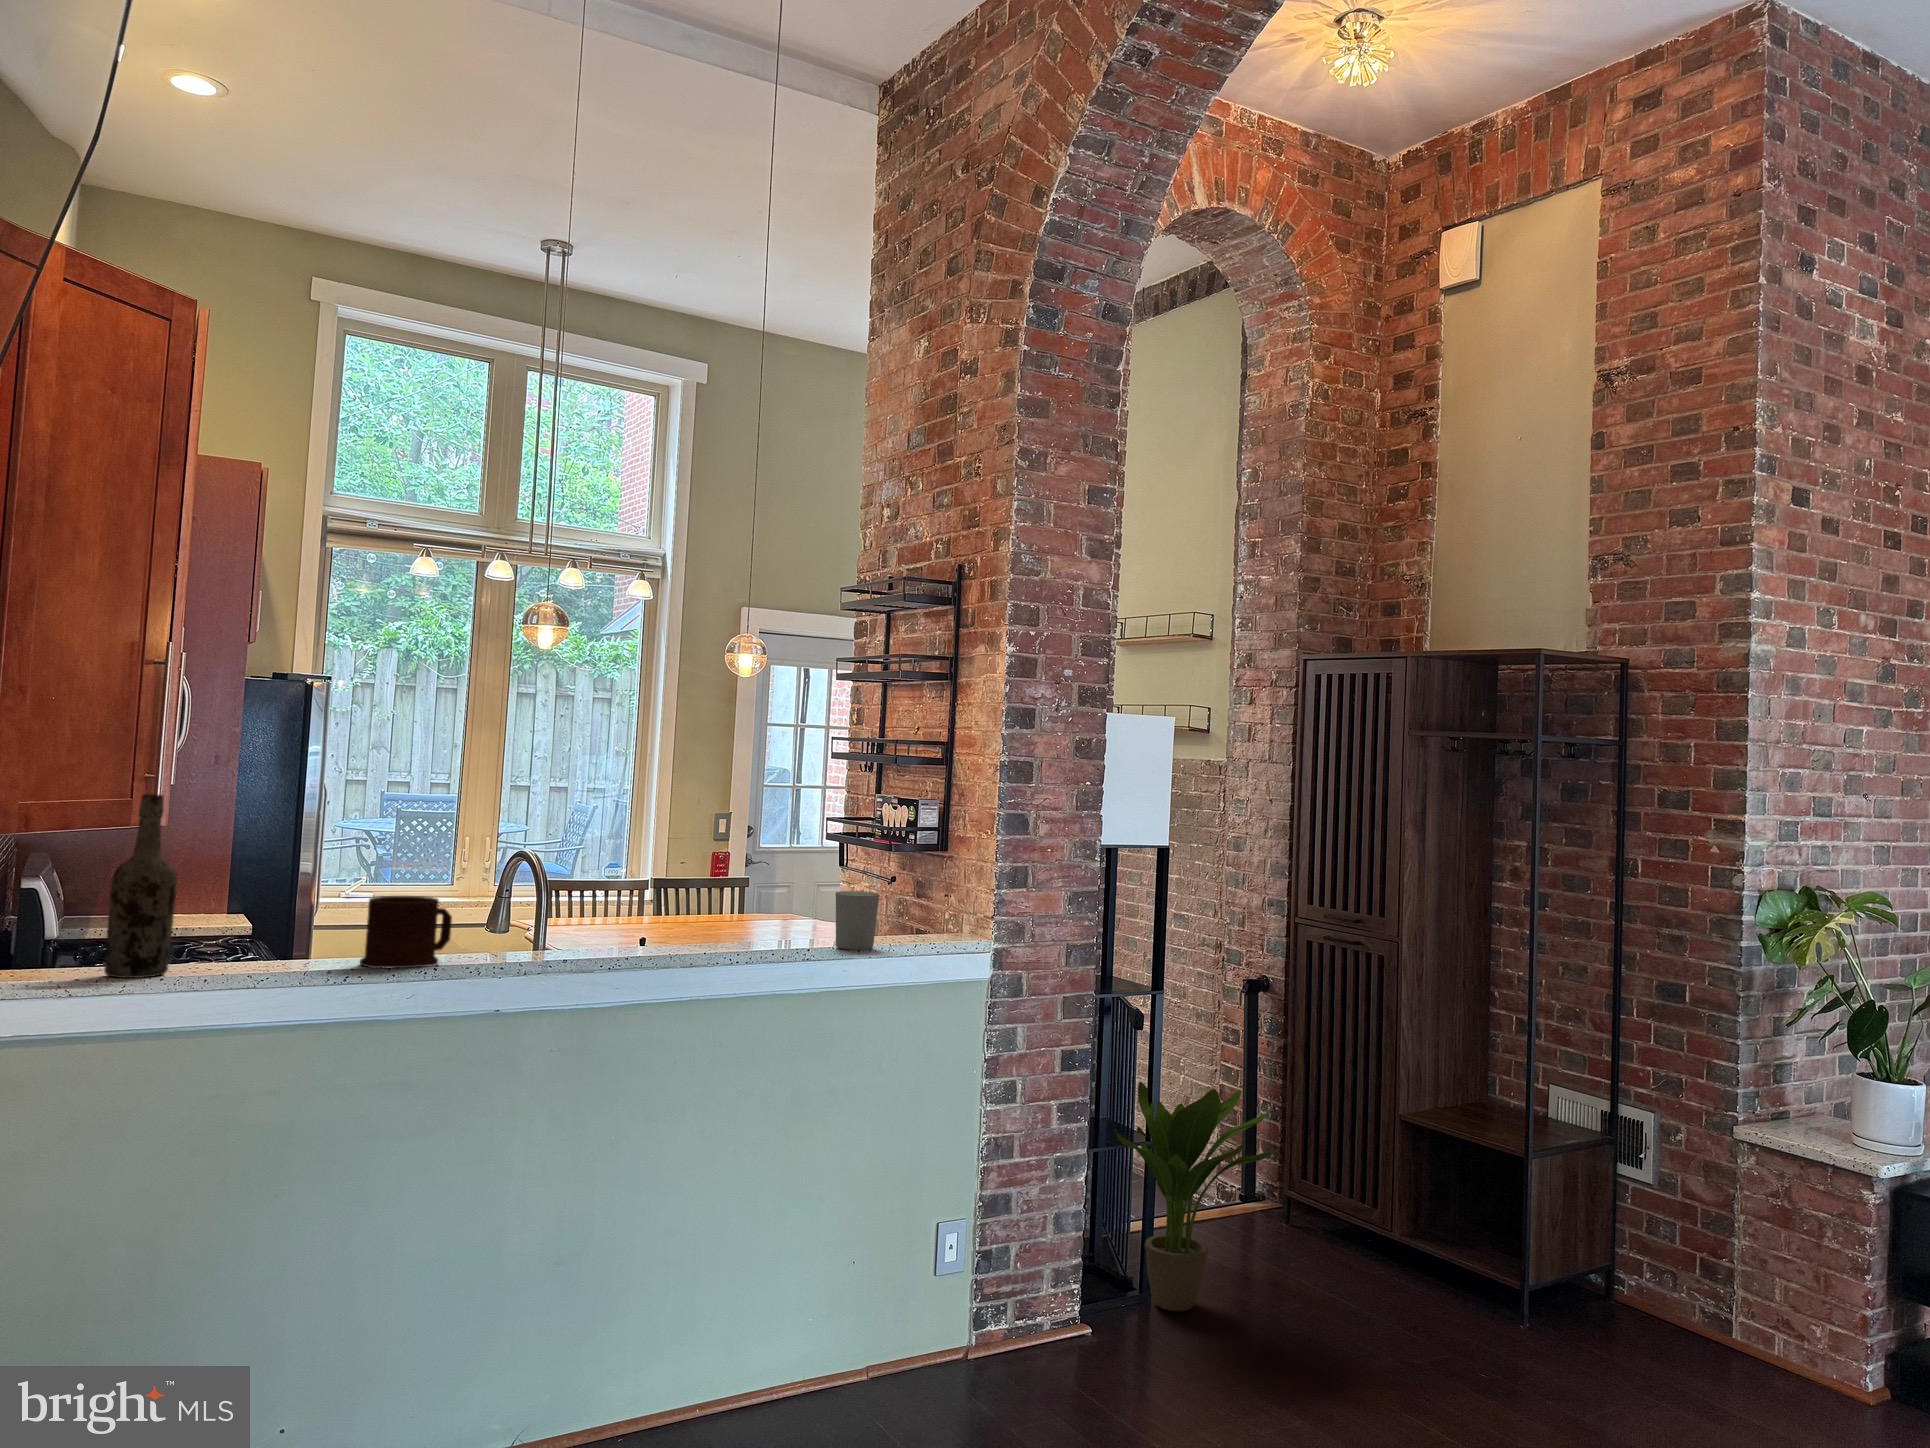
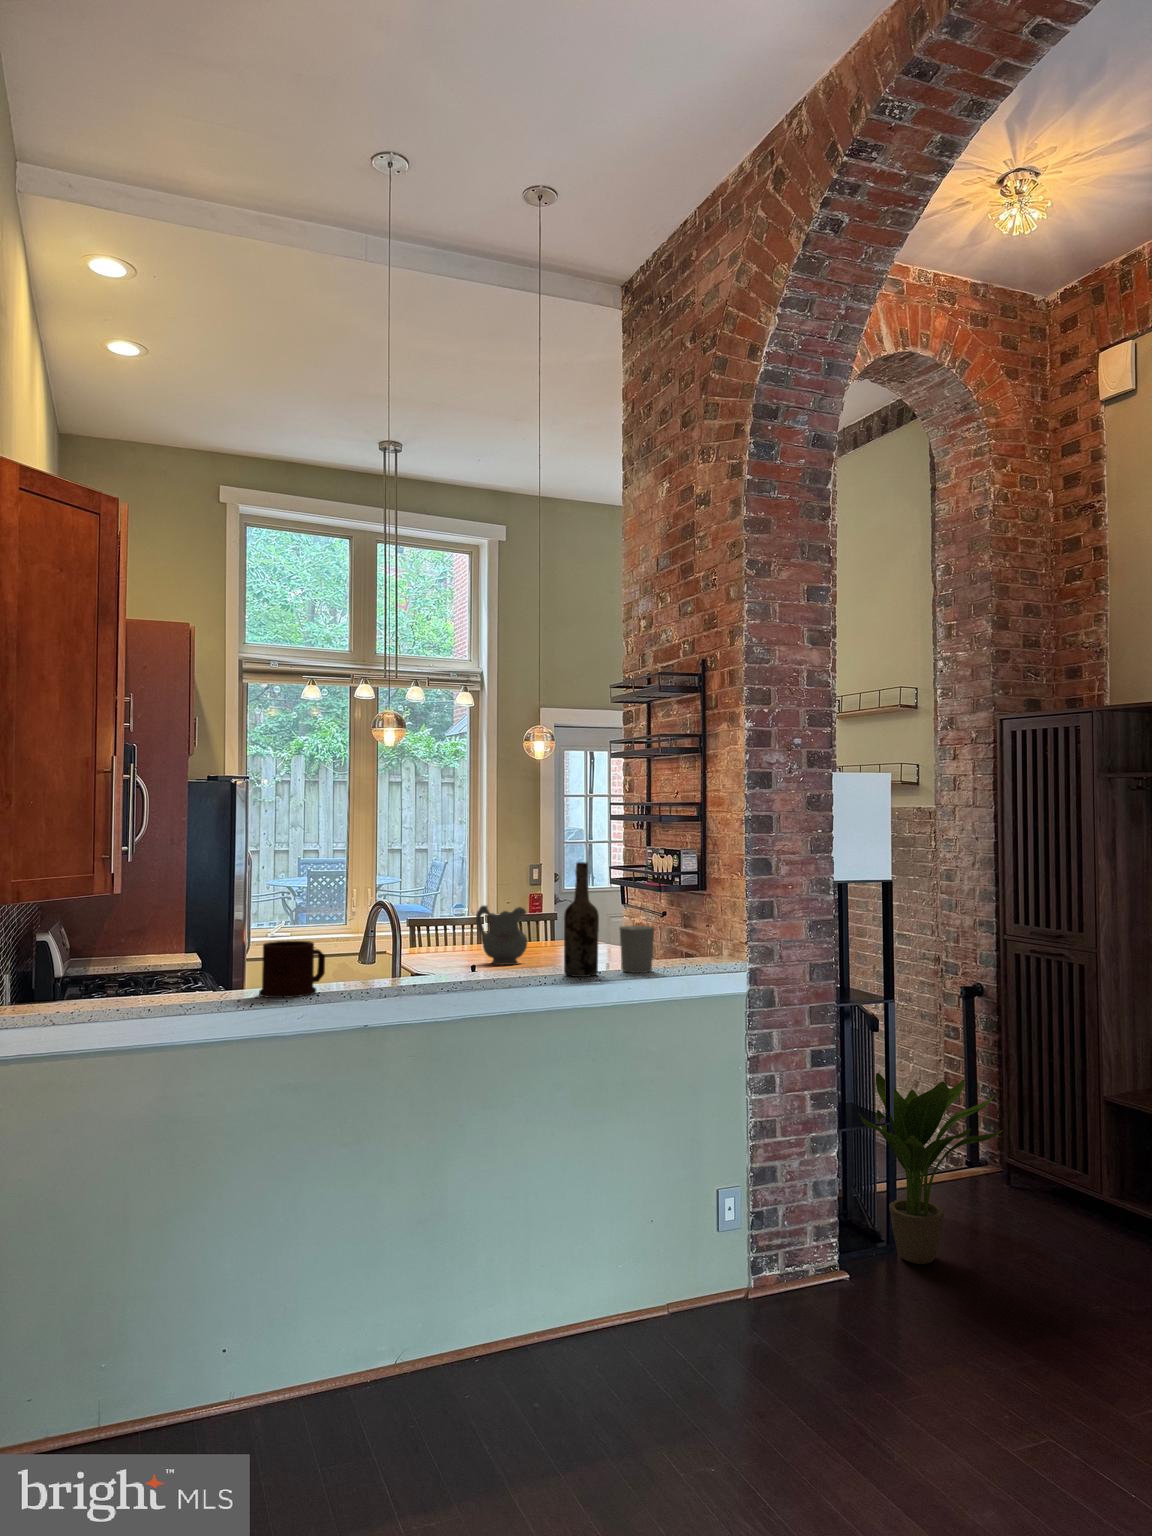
wine bottle: present [104,794,177,978] -> present [564,862,599,977]
ceramic pitcher: none [640,864,708,944] -> present [476,905,527,965]

